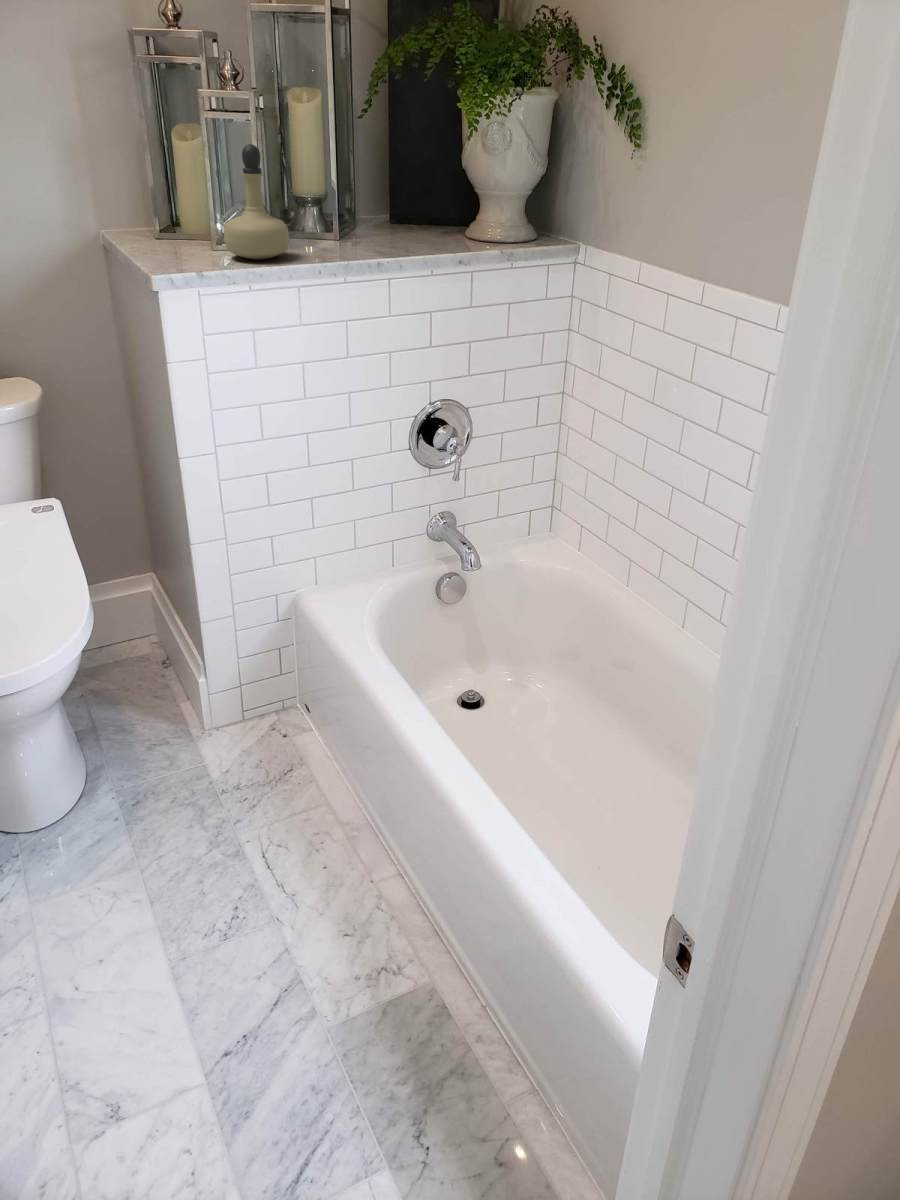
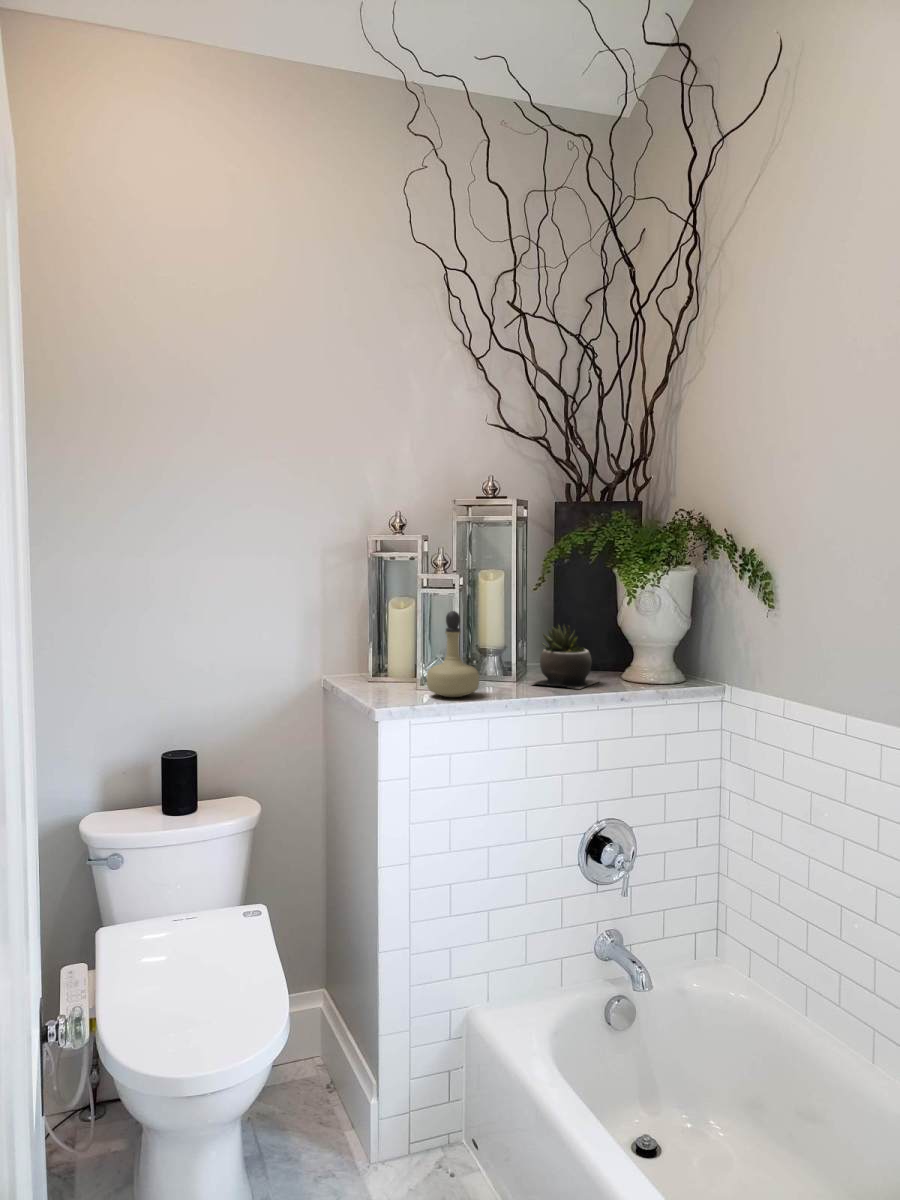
succulent plant: none [353,163,438,248] -> present [532,626,598,689]

